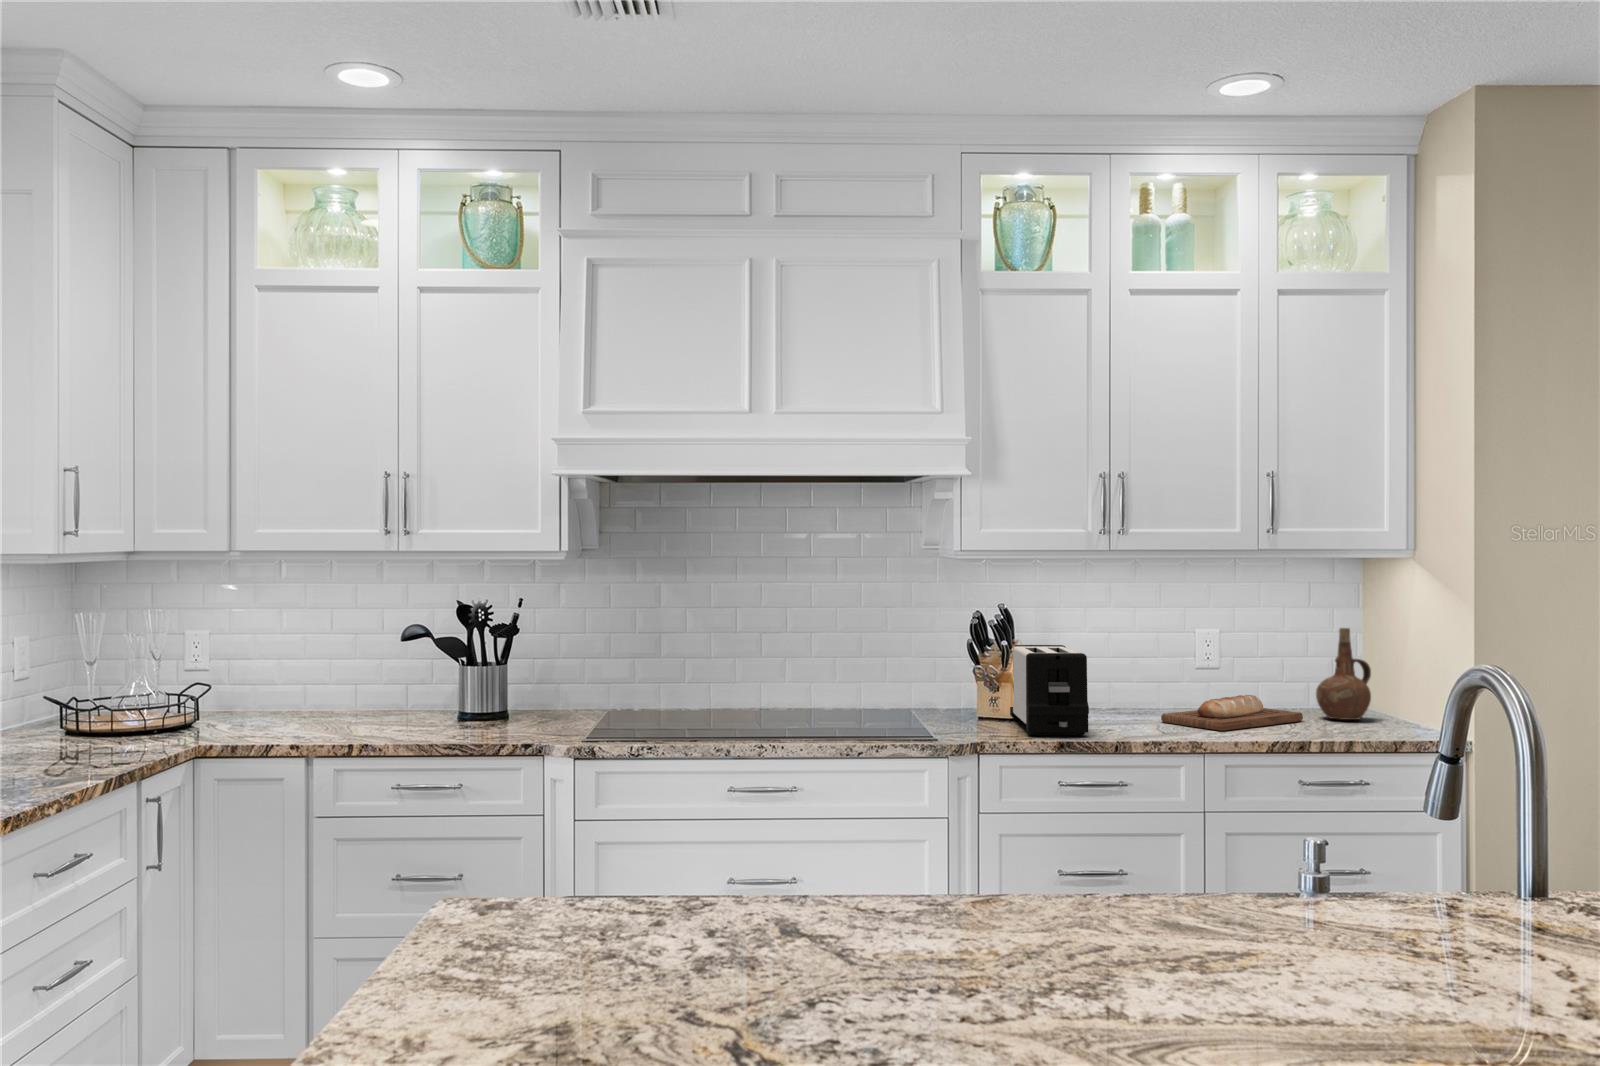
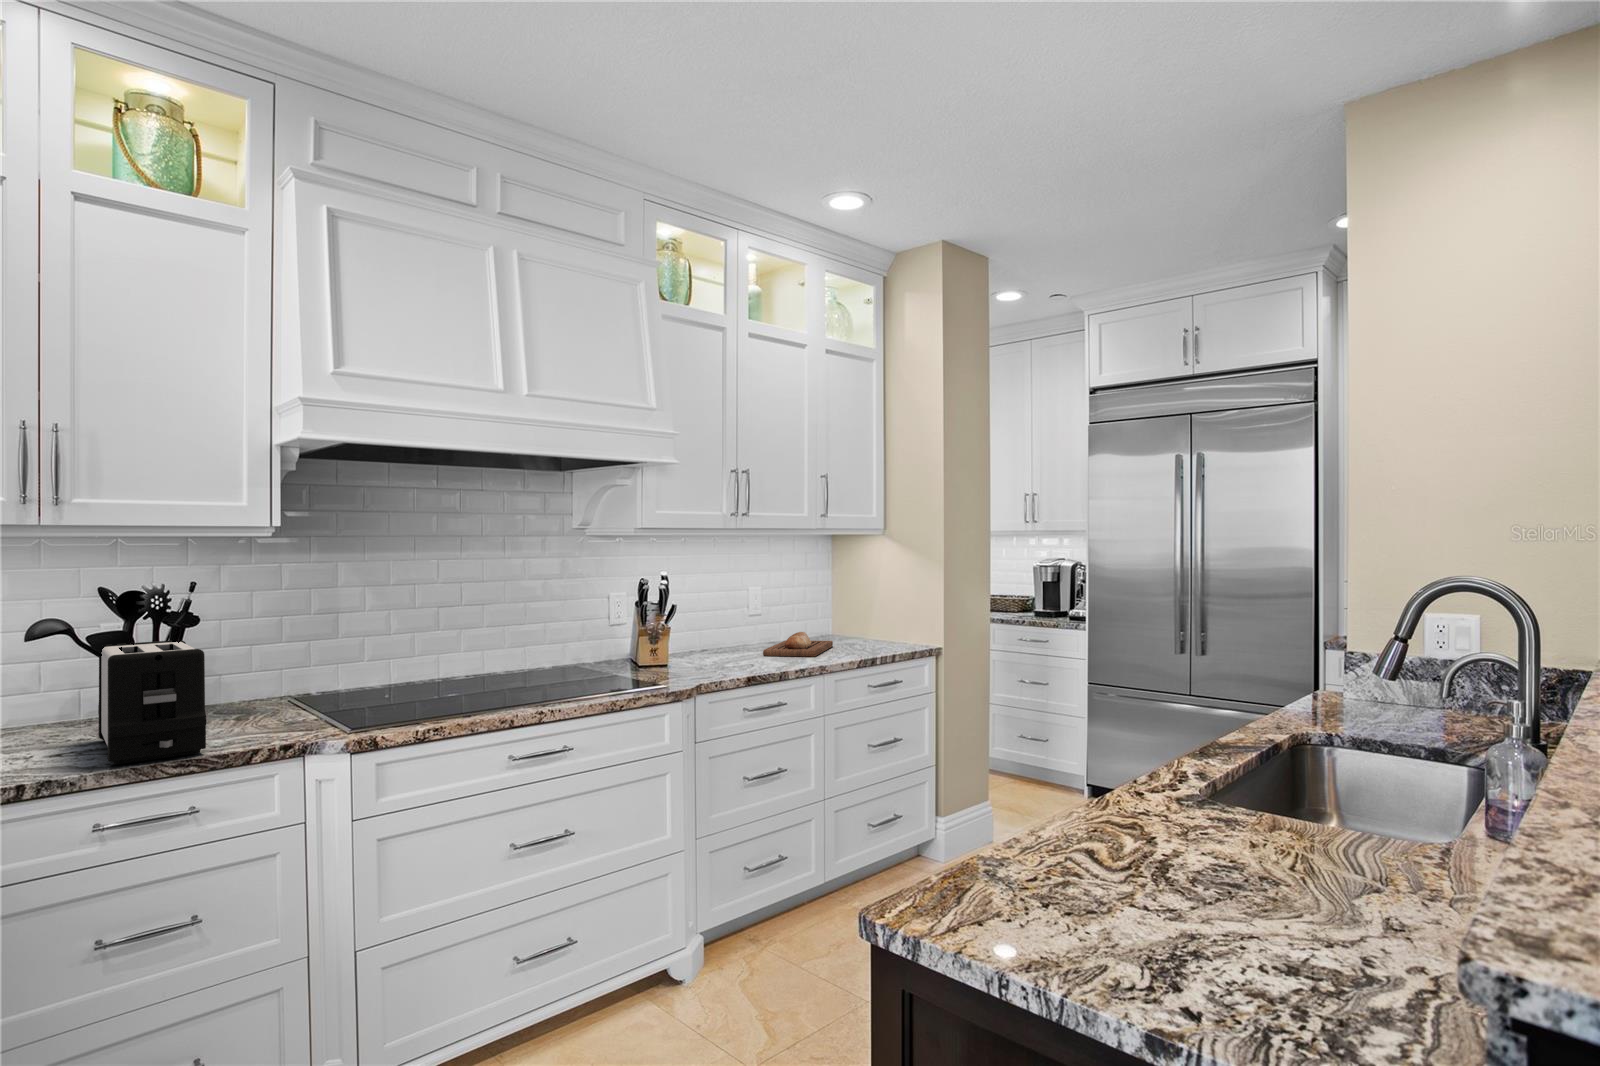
ceramic pitcher: present [1316,628,1371,720] -> none [830,583,863,643]
toaster: present [1010,645,1089,735] -> present [98,640,206,765]

